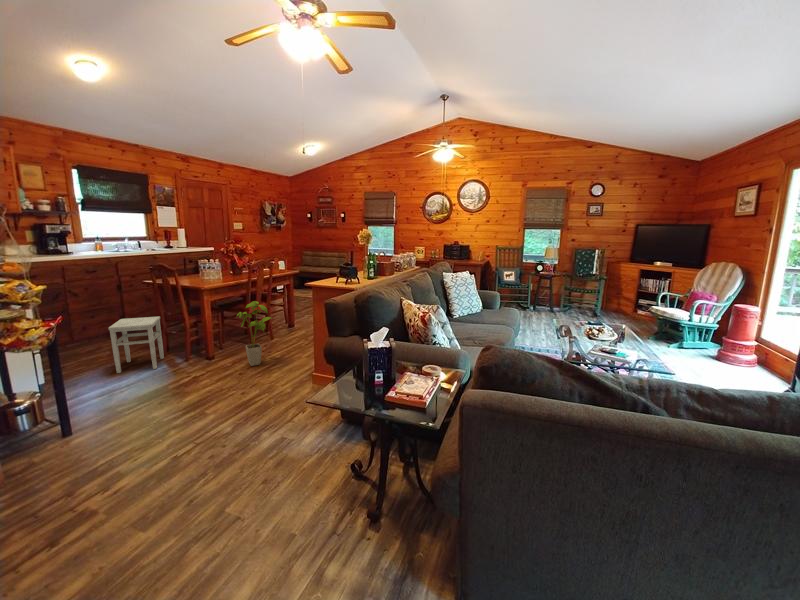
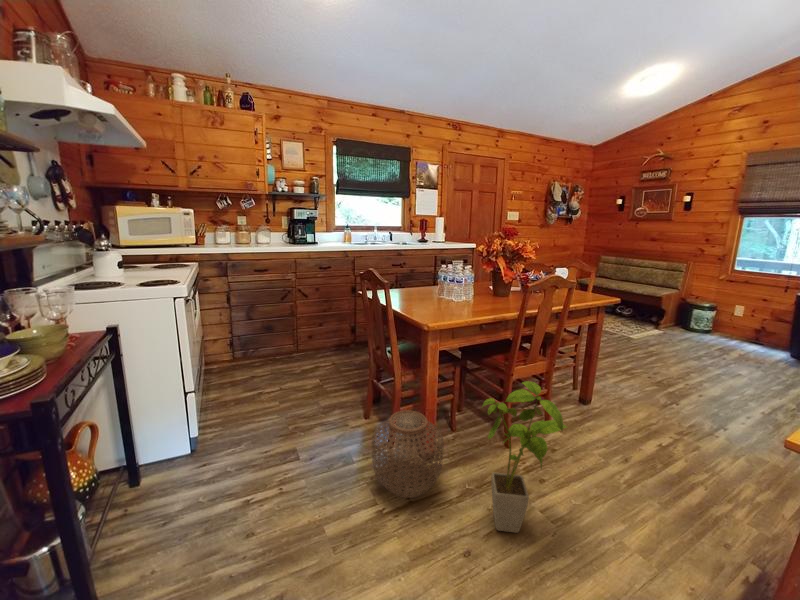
stool: present [108,316,164,373] -> none [282,350,364,455]
woven basket: none [182,331,221,370] -> present [372,410,444,498]

